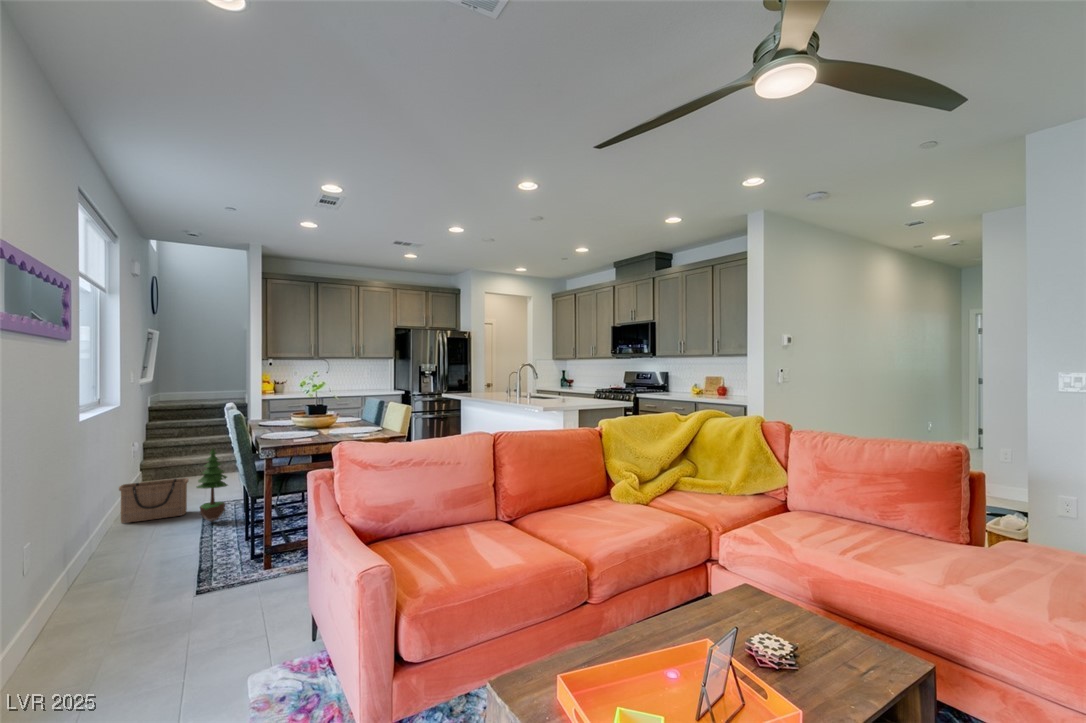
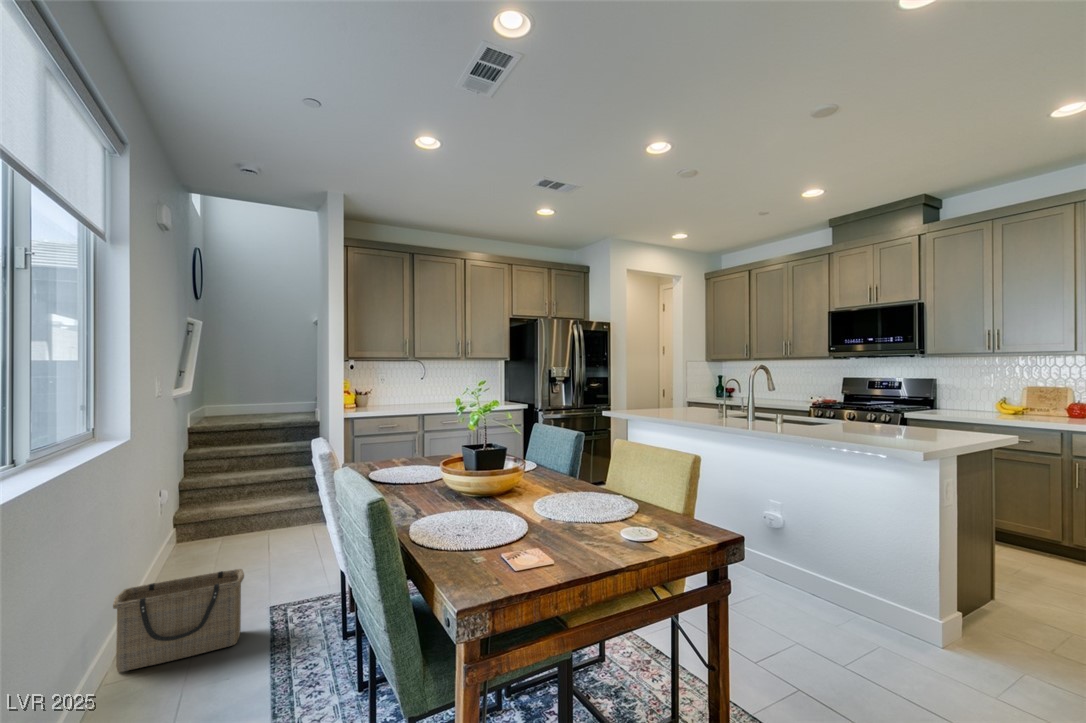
potted tree: present [197,448,227,522] -> none [259,522,320,674]

